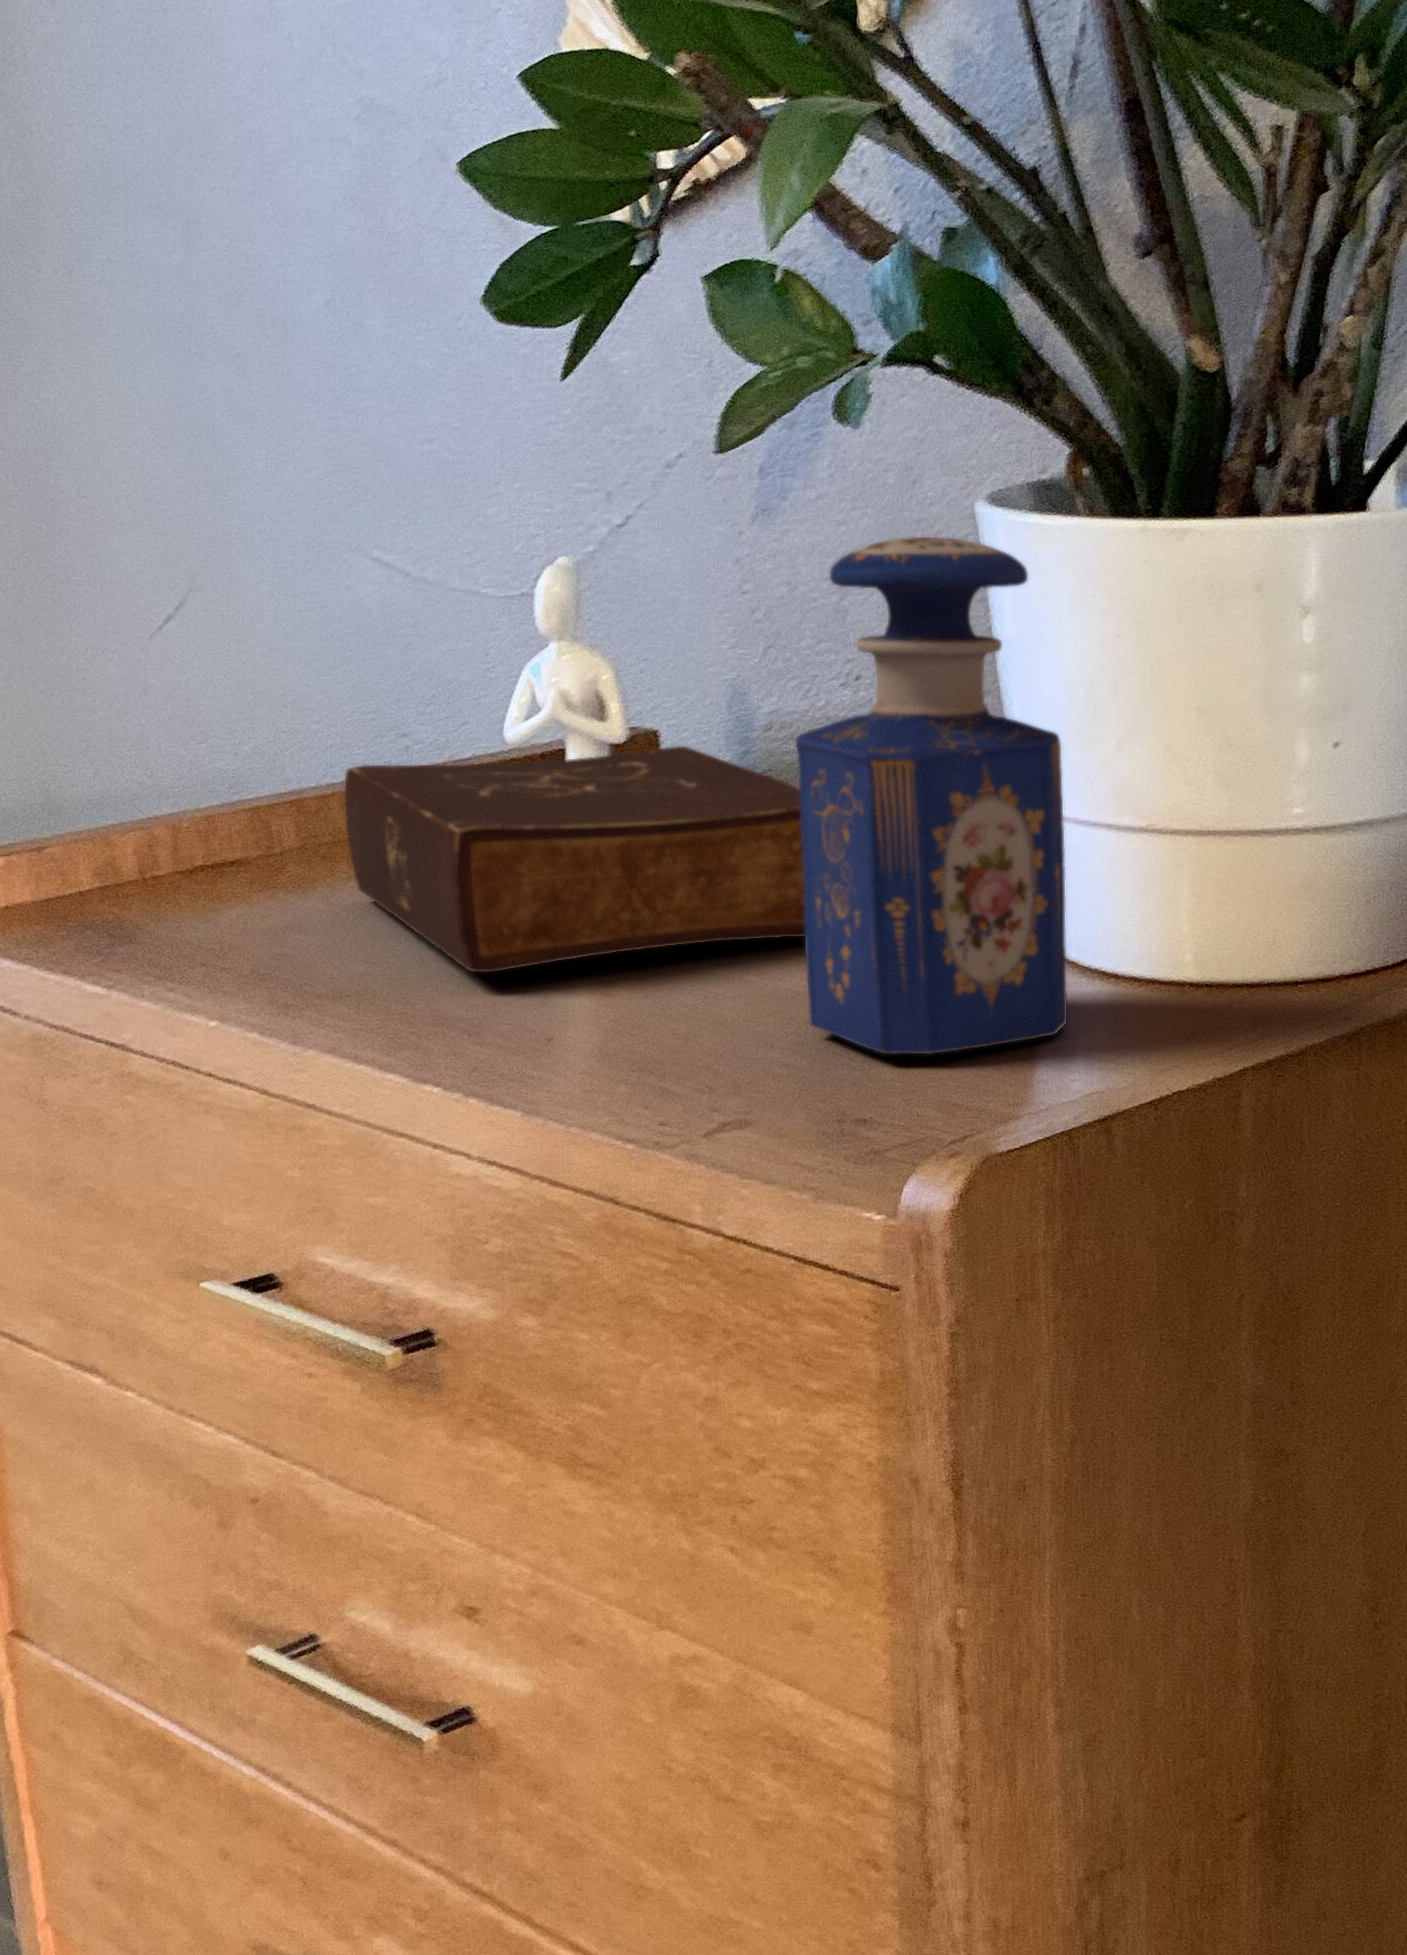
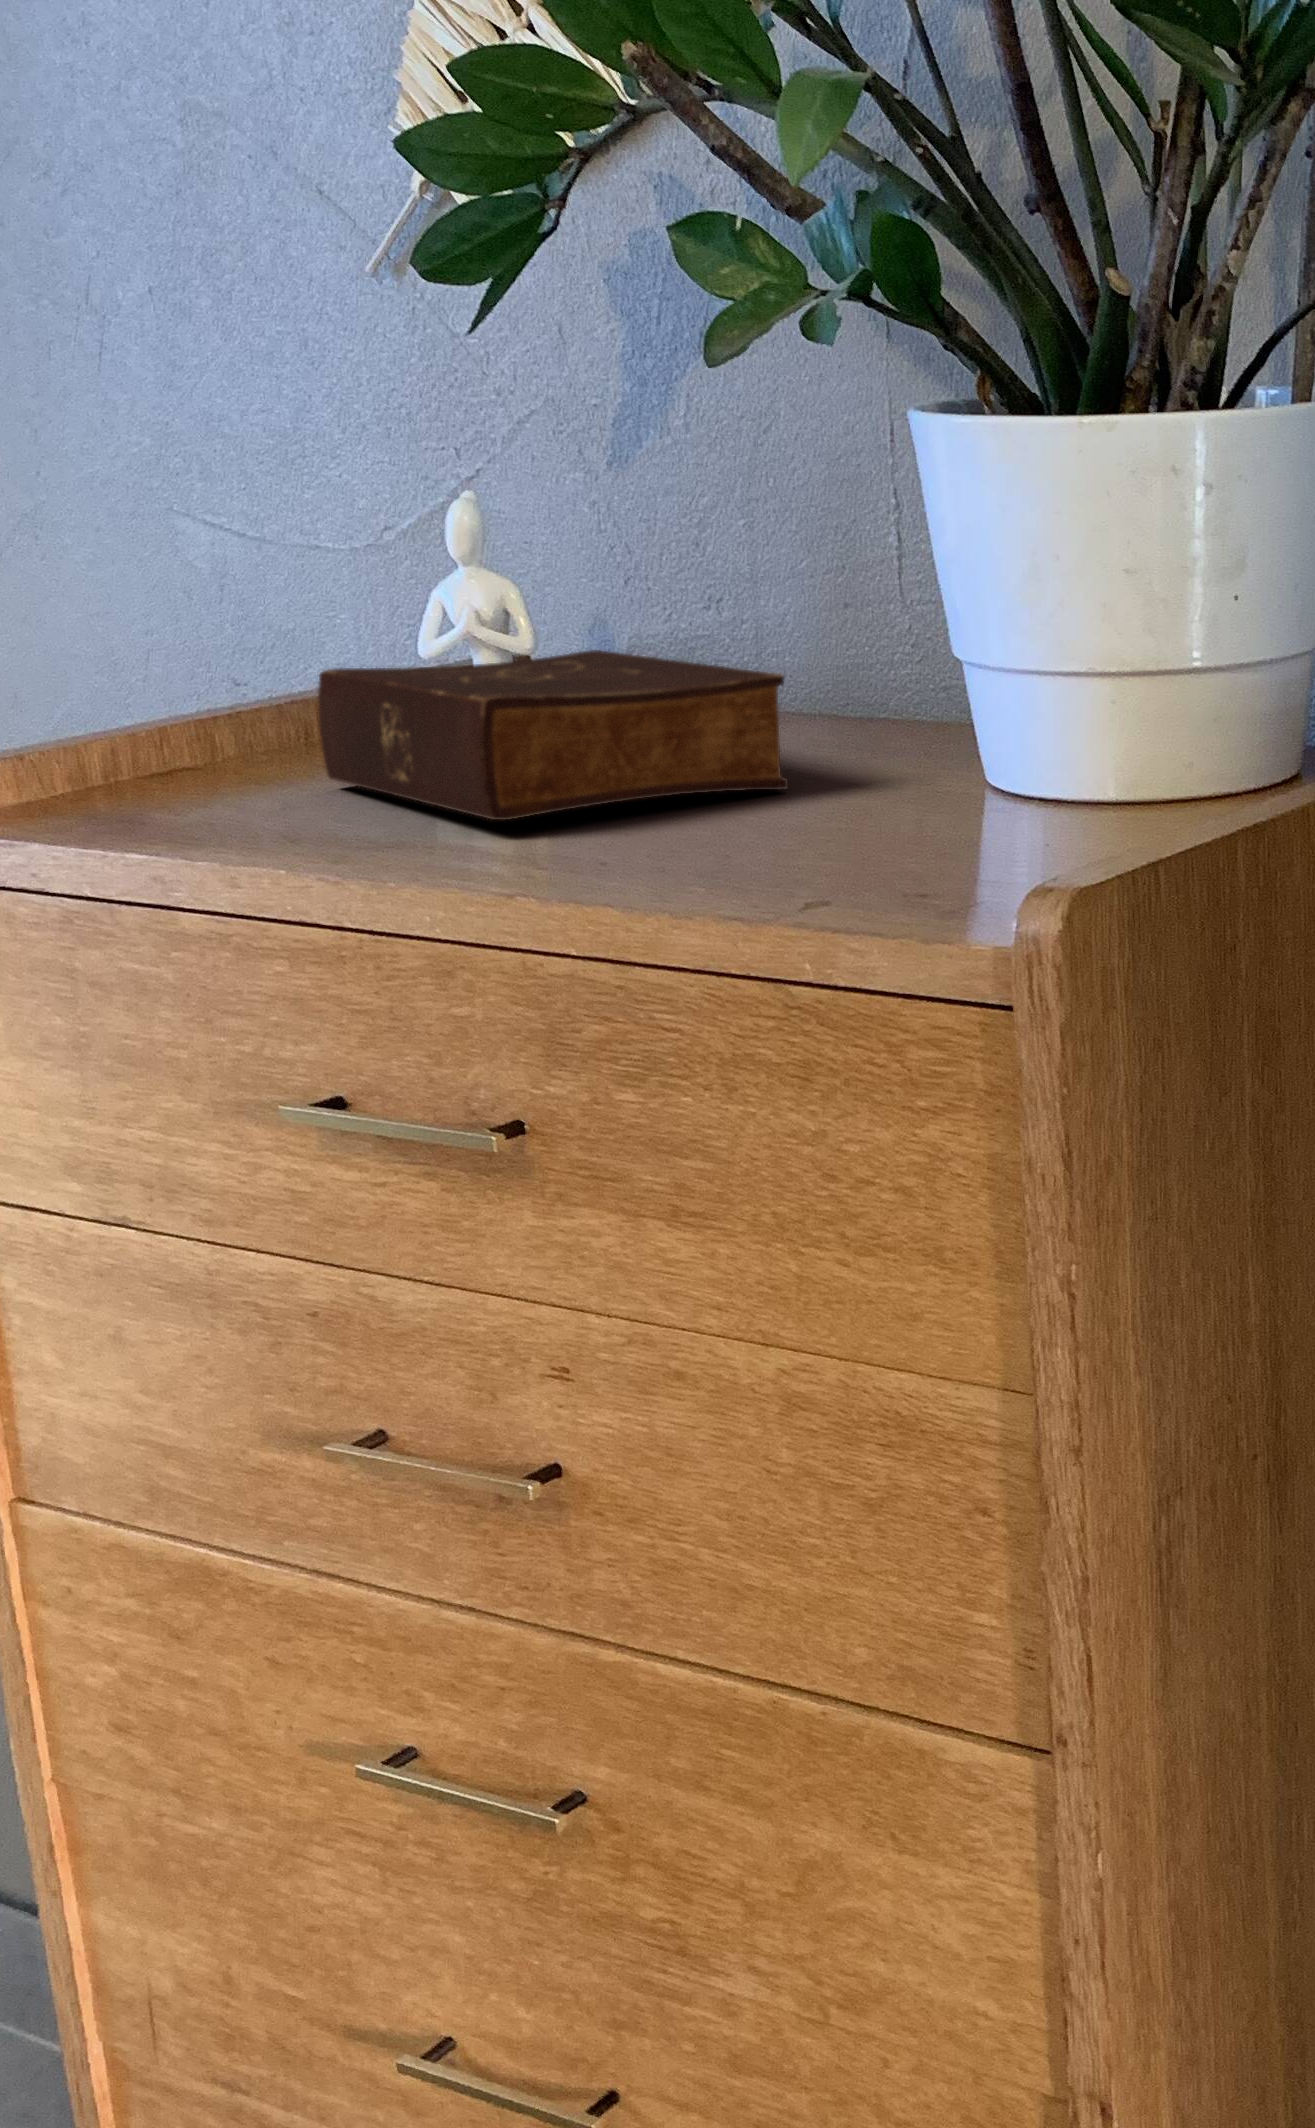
perfume bottle: present [796,537,1067,1054] -> none [801,434,1020,853]

